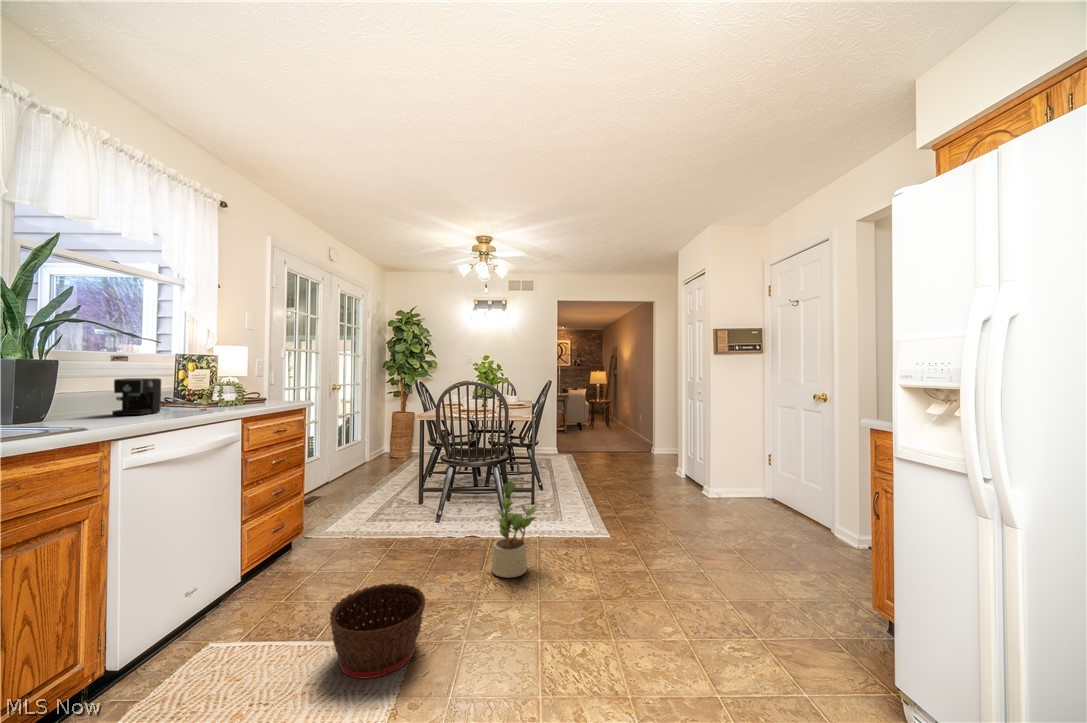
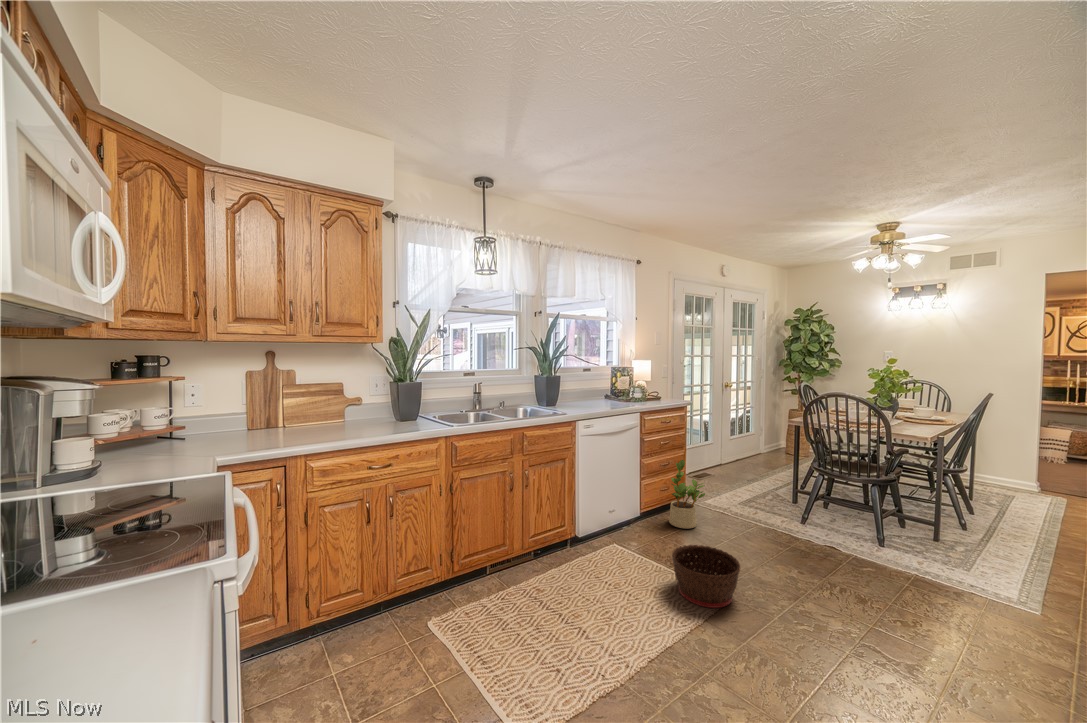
coffee maker: present [112,378,206,415] -> none [581,384,622,405]
potted plant: present [492,481,538,578] -> present [669,460,705,528]

